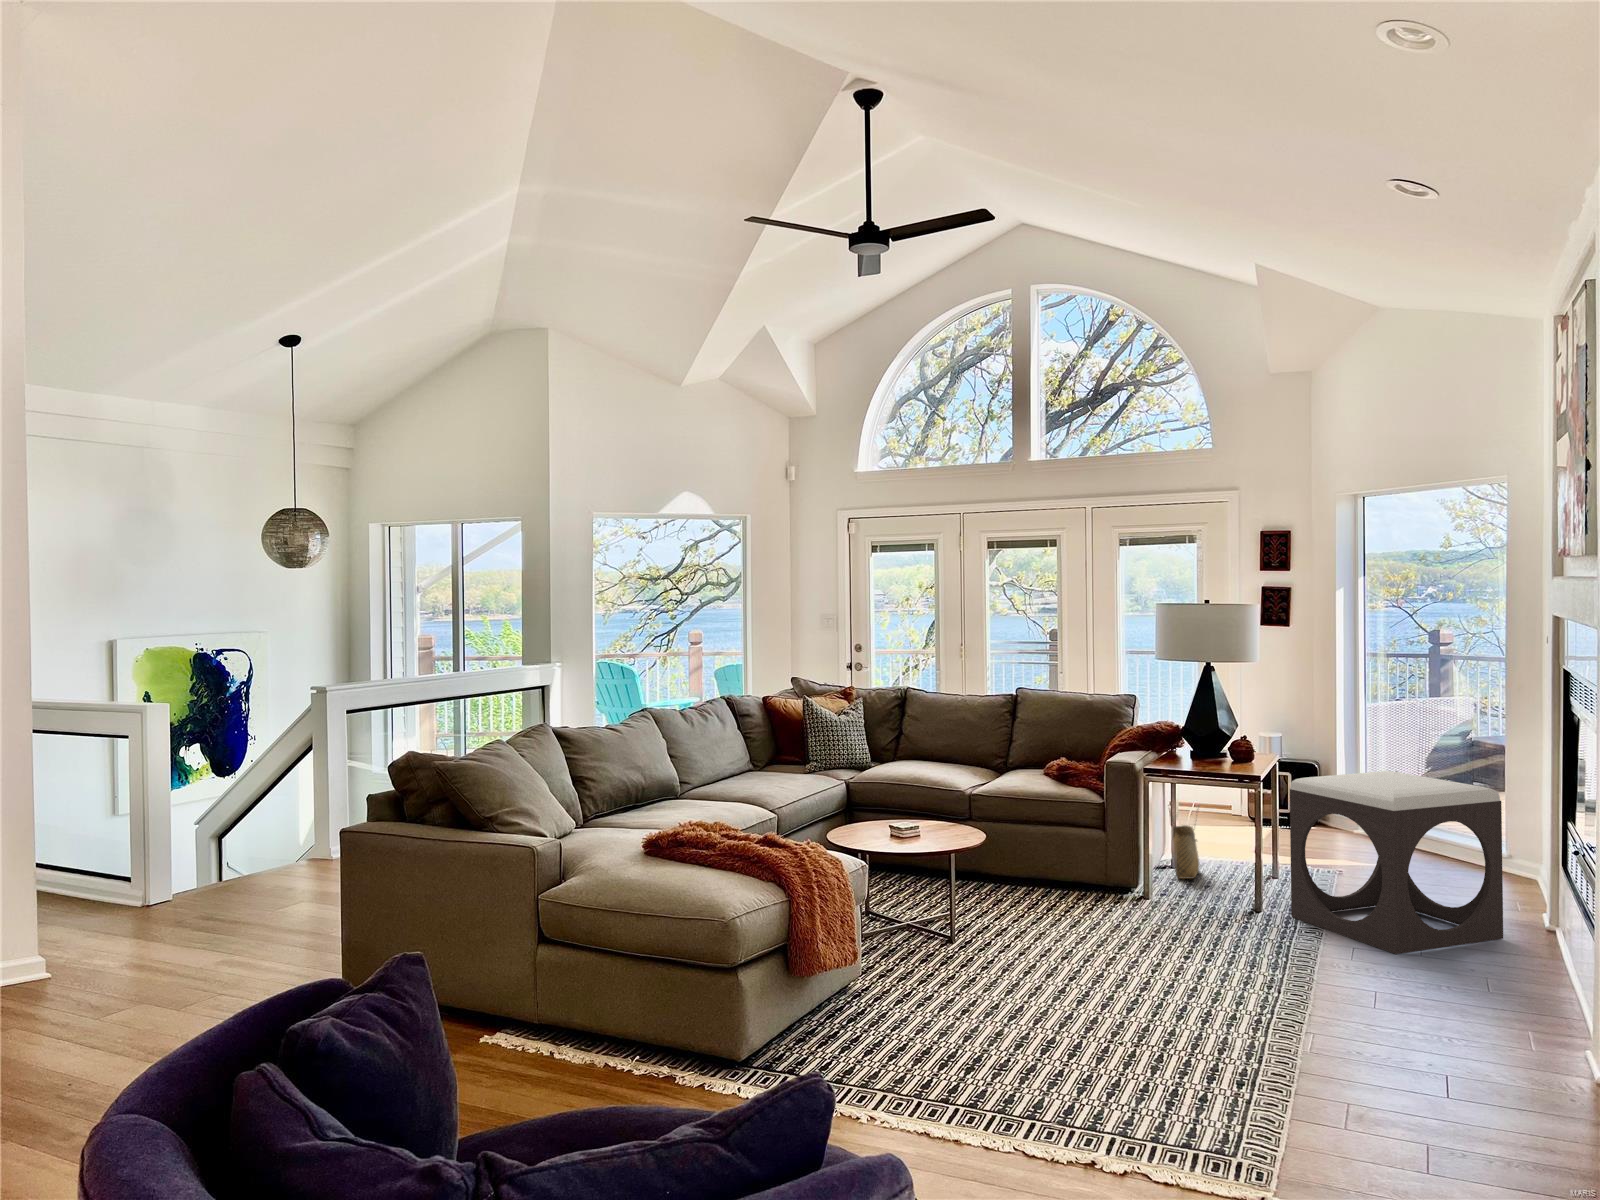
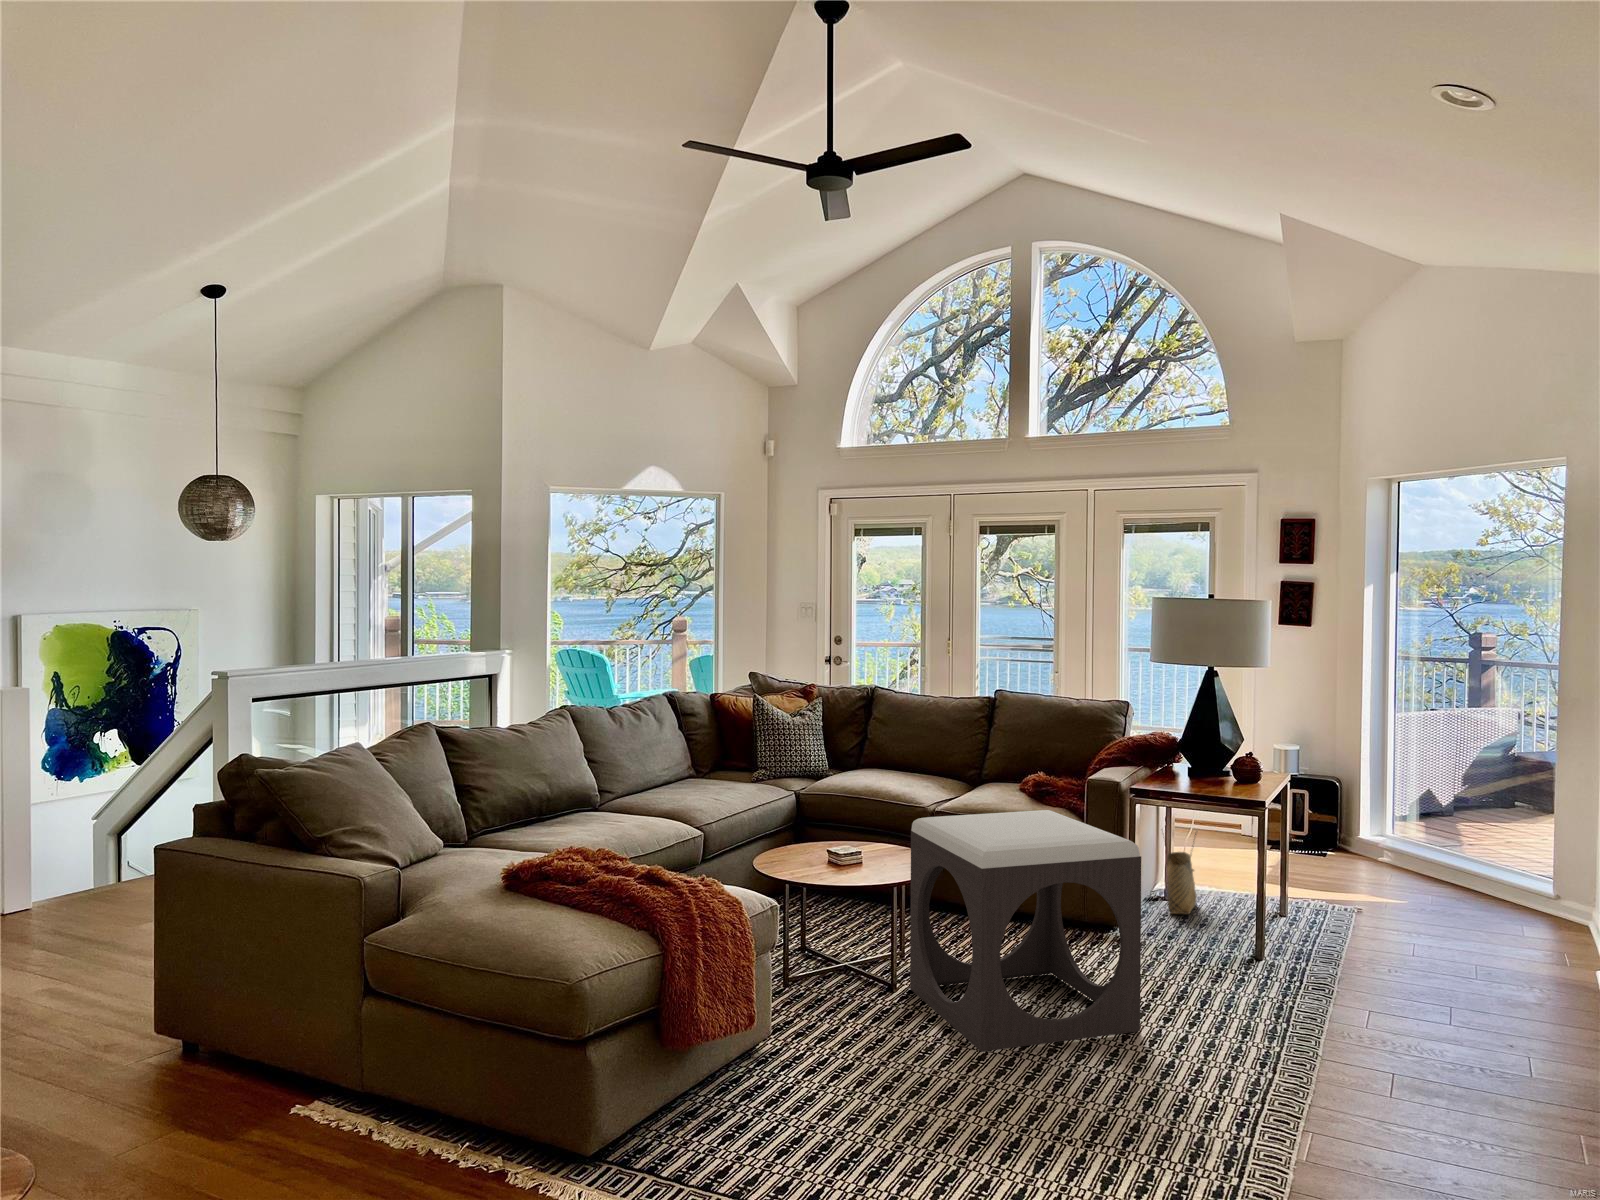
footstool: present [1290,771,1503,954] -> present [910,810,1141,1051]

